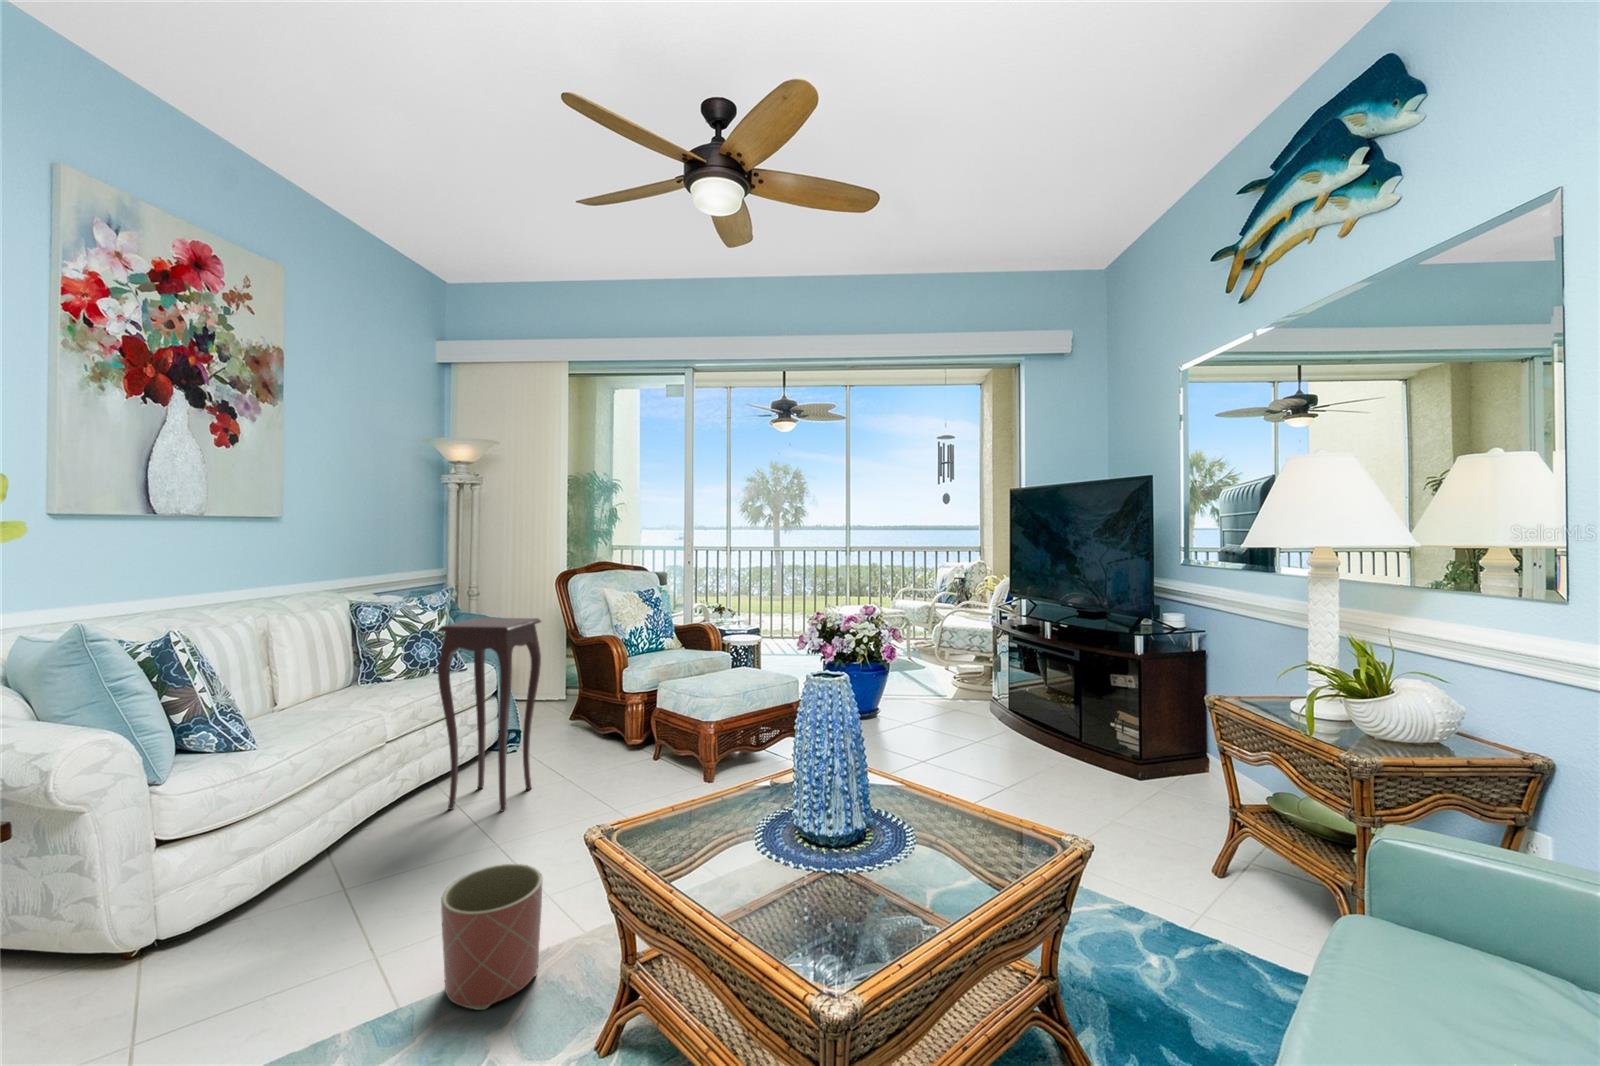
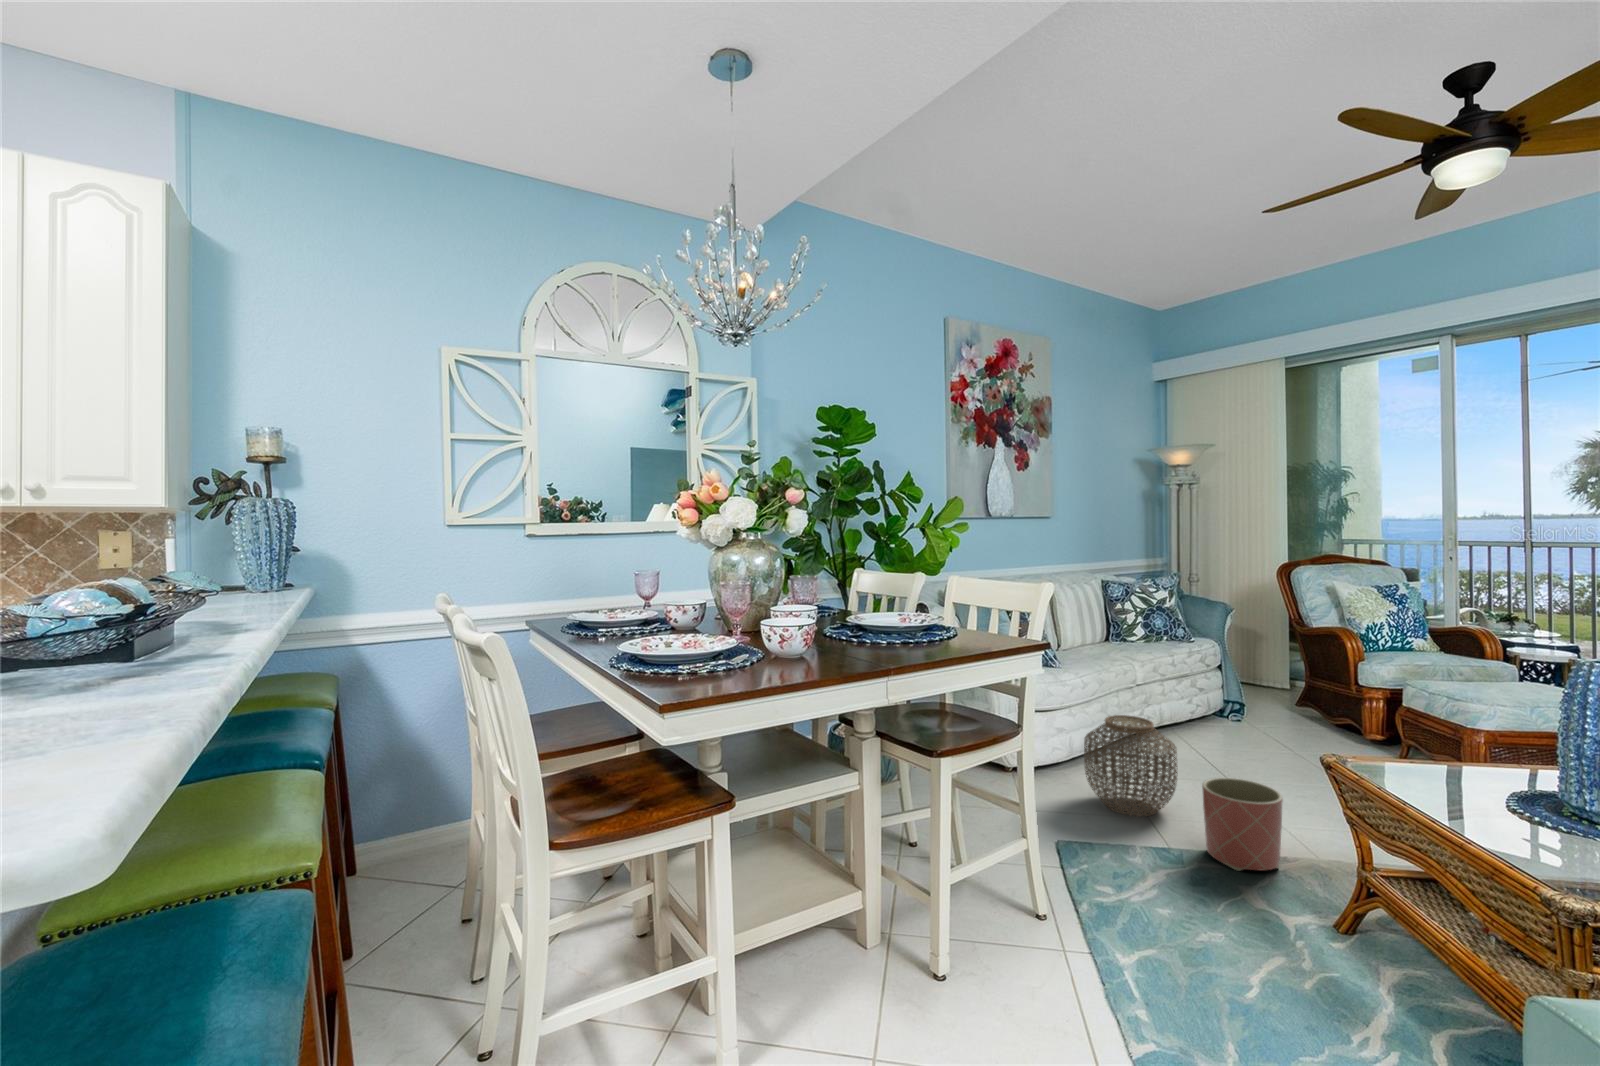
side table: present [438,617,541,811] -> none [1173,598,1265,763]
woven basket: none [263,807,418,972] -> present [1084,715,1178,816]

